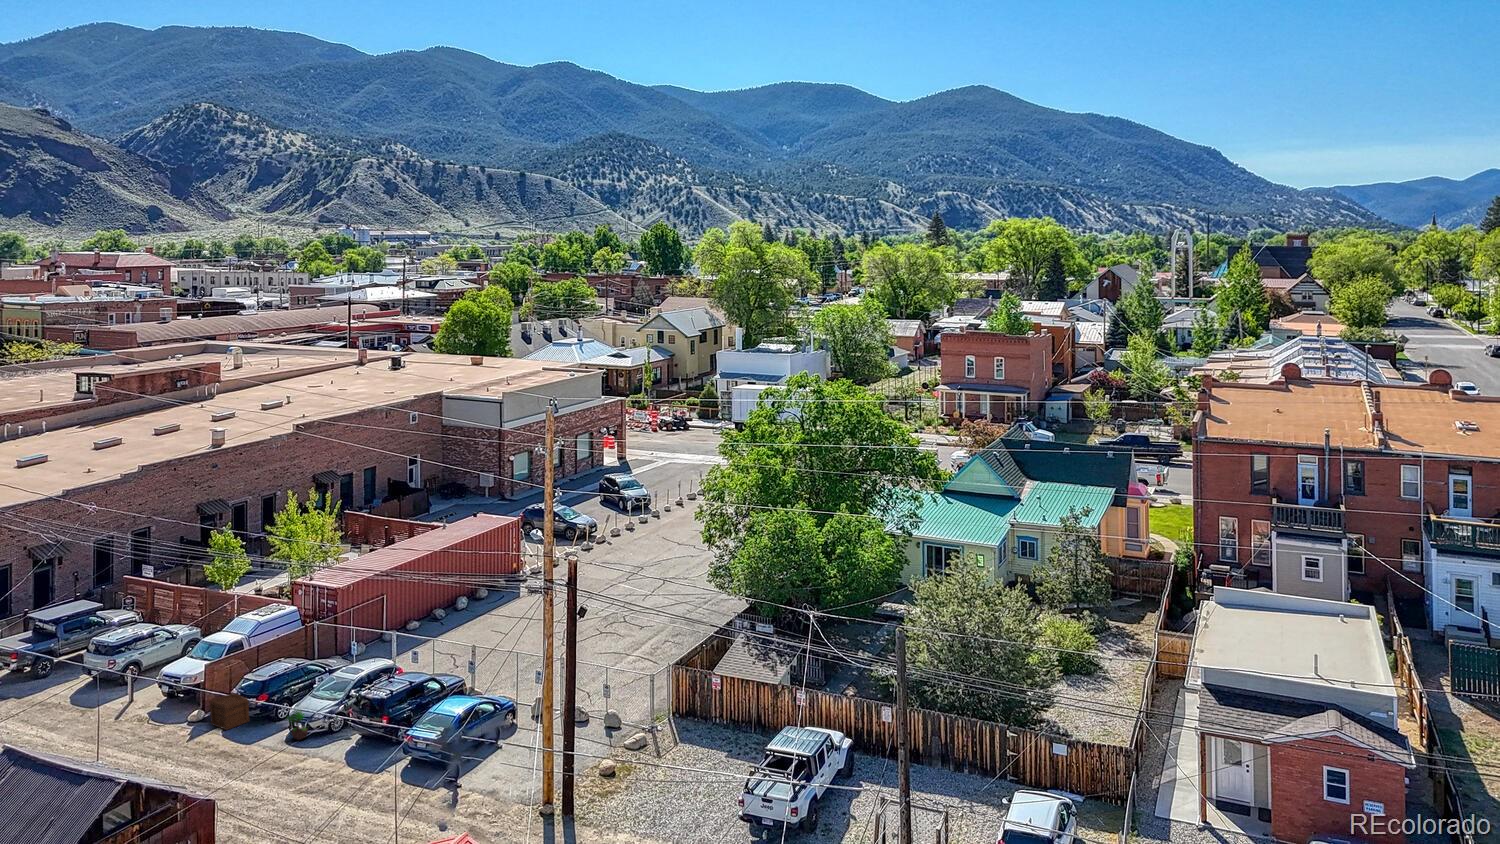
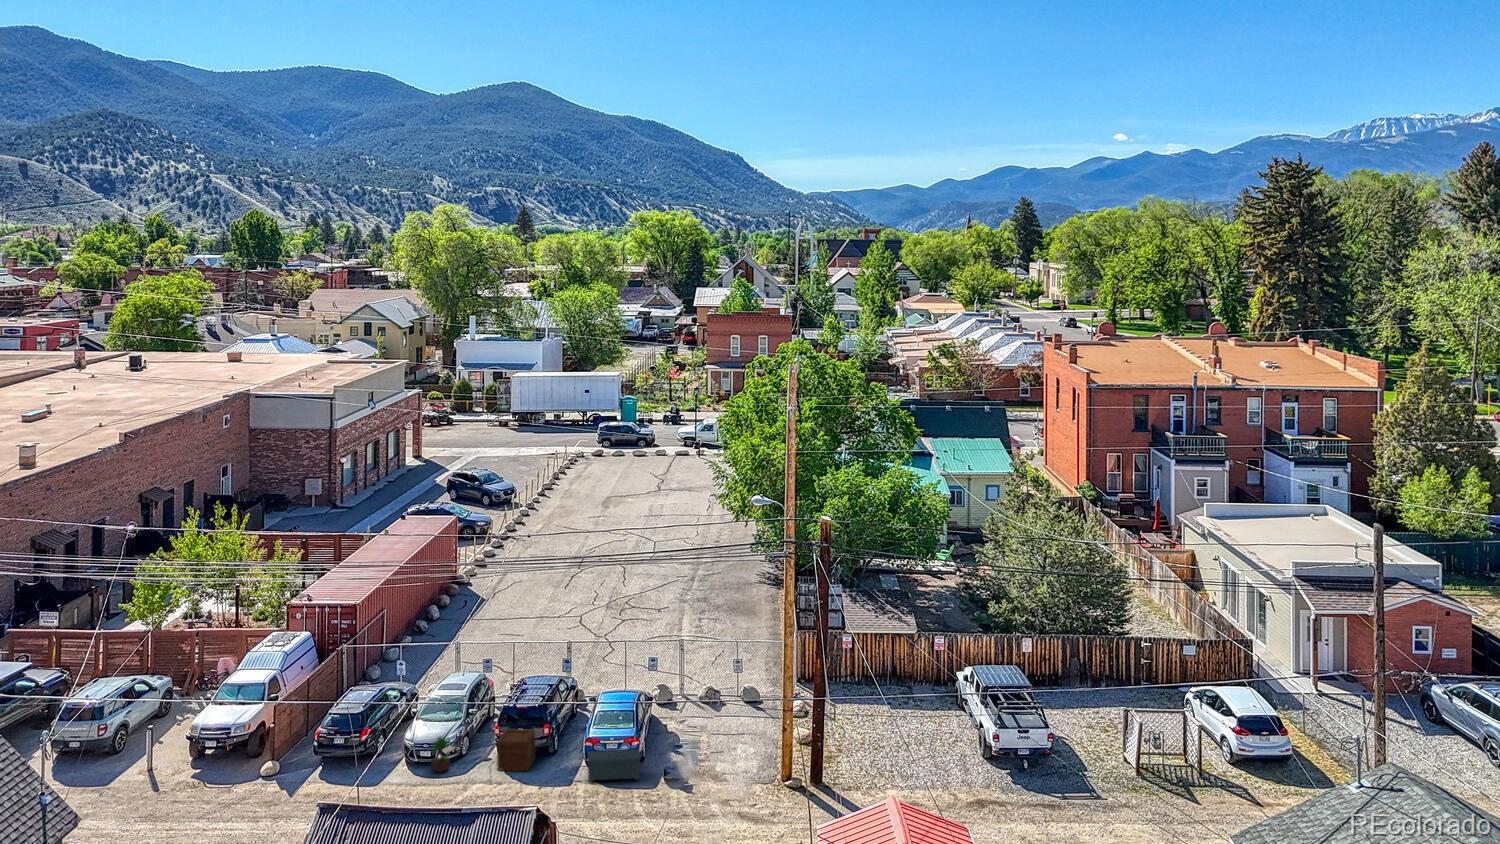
wooden crate: present [210,693,250,730] -> present [497,729,535,771]
bench: none [386,745,437,779] -> present [588,750,640,783]

